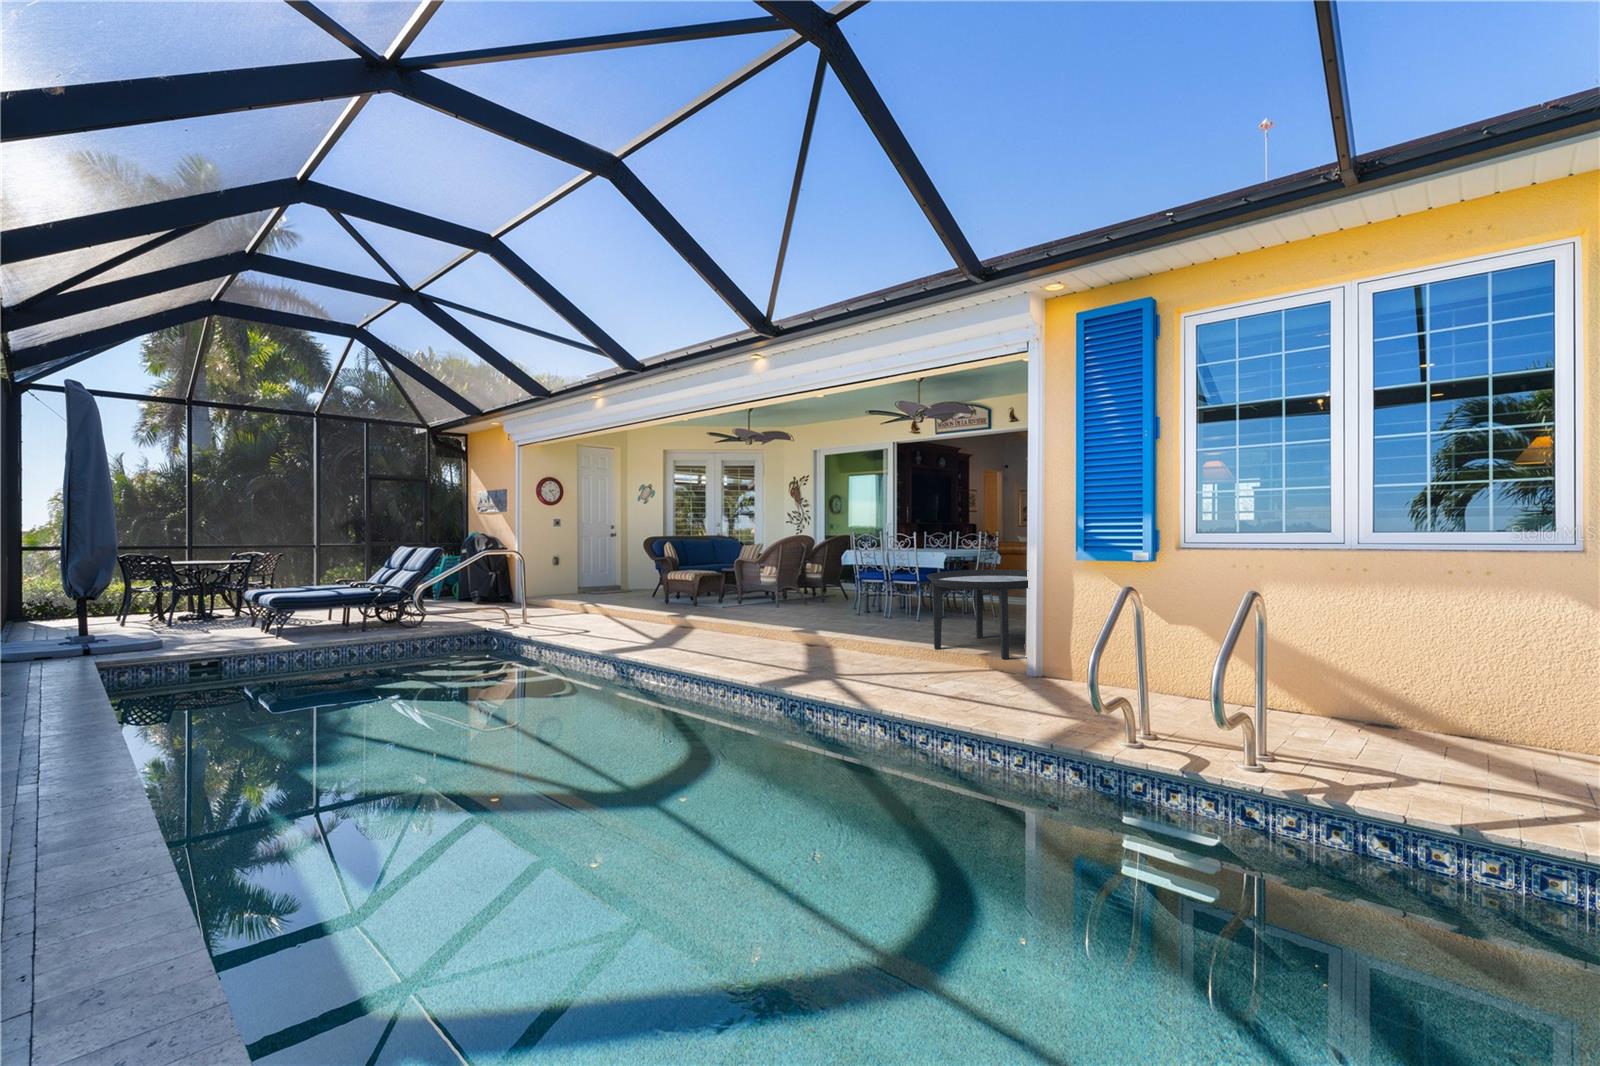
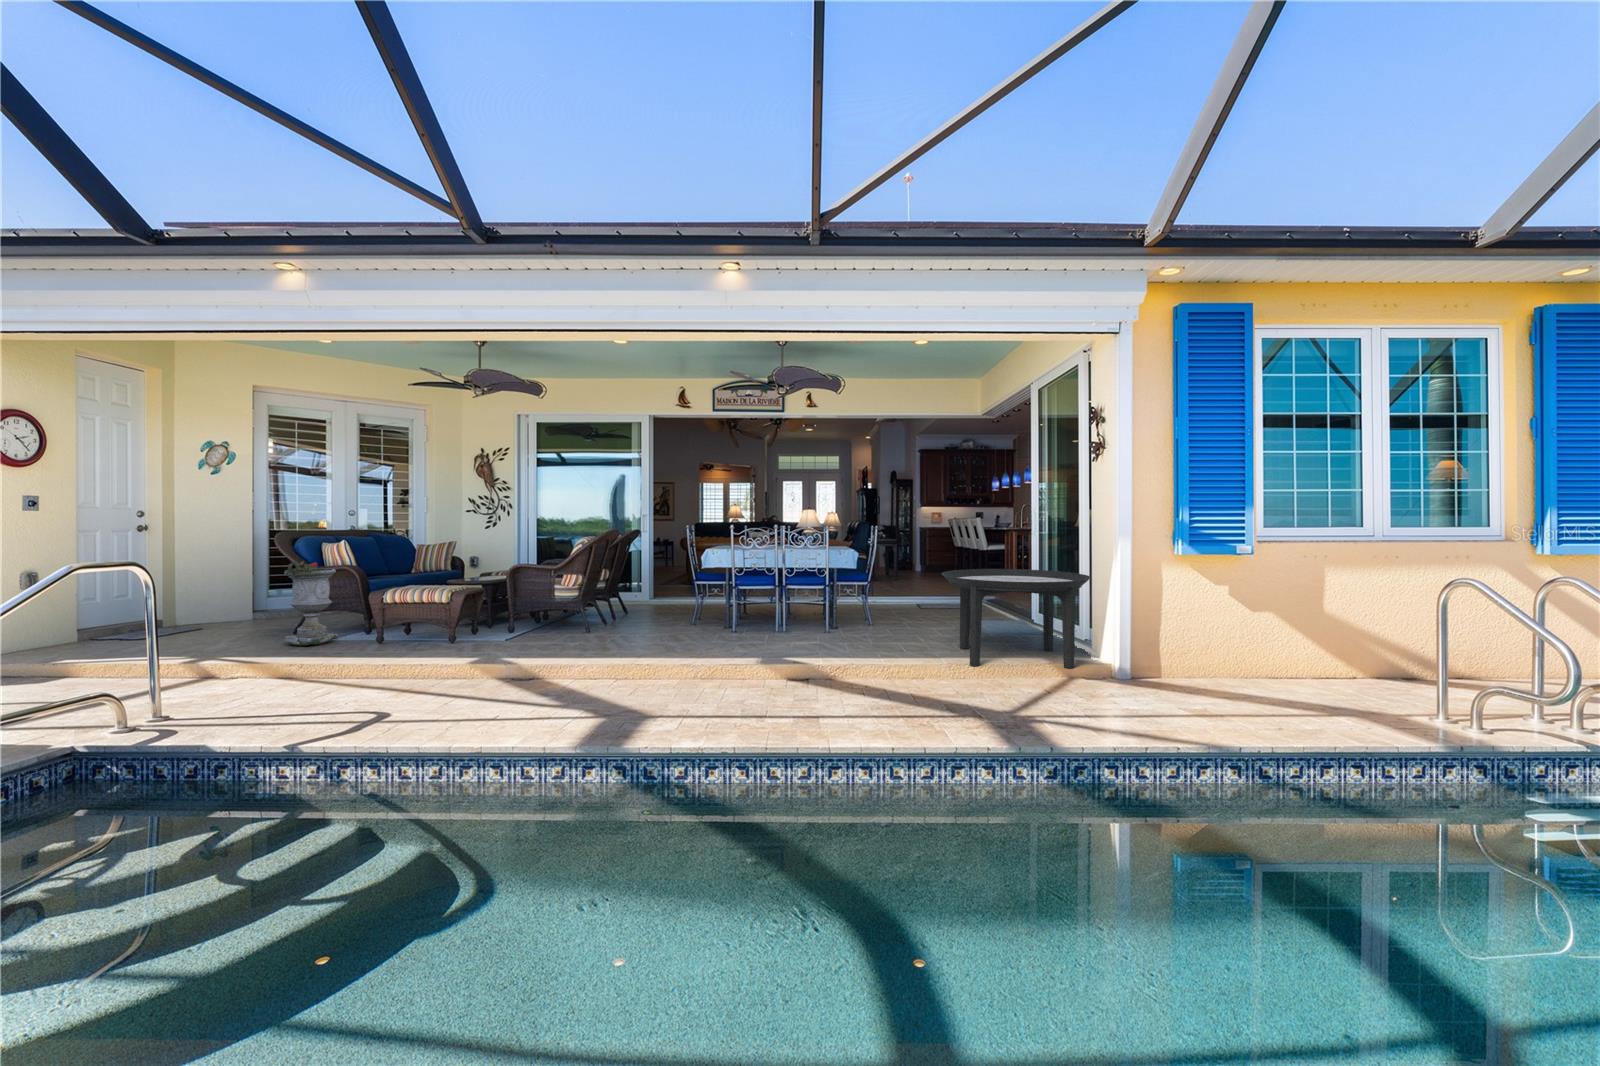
planter: none [631,553,658,601] -> present [284,561,338,646]

